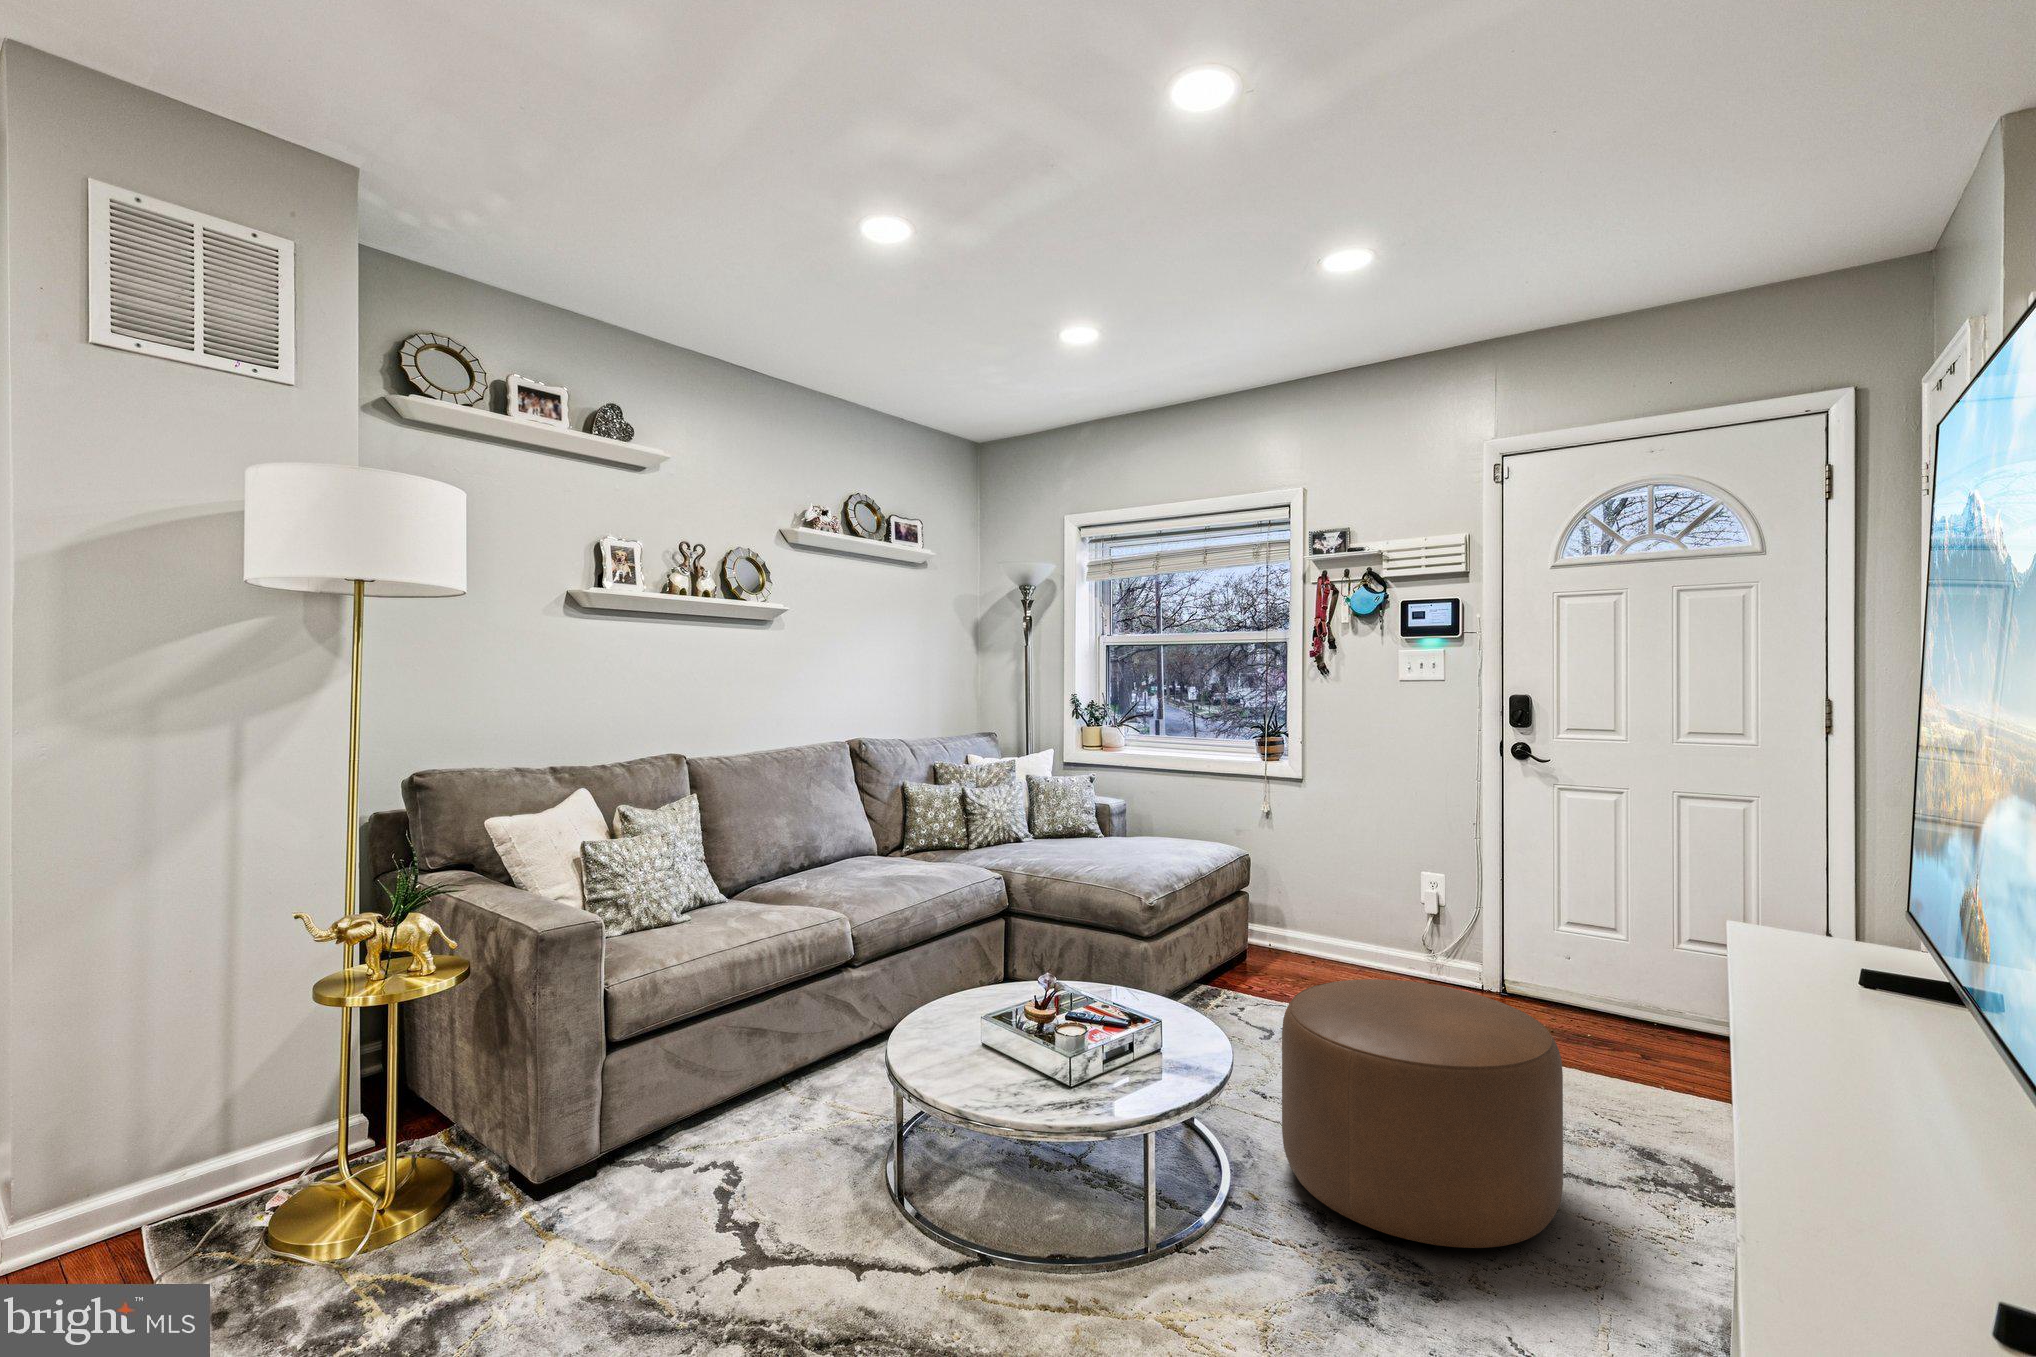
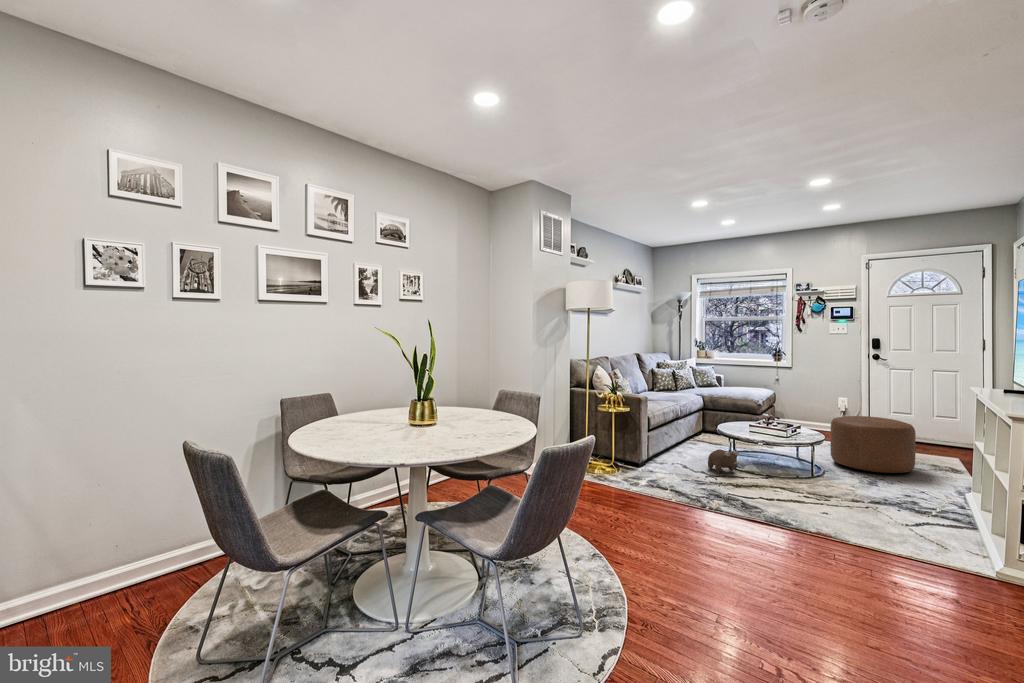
plush toy: none [769,1140,864,1249] -> present [708,449,739,473]

